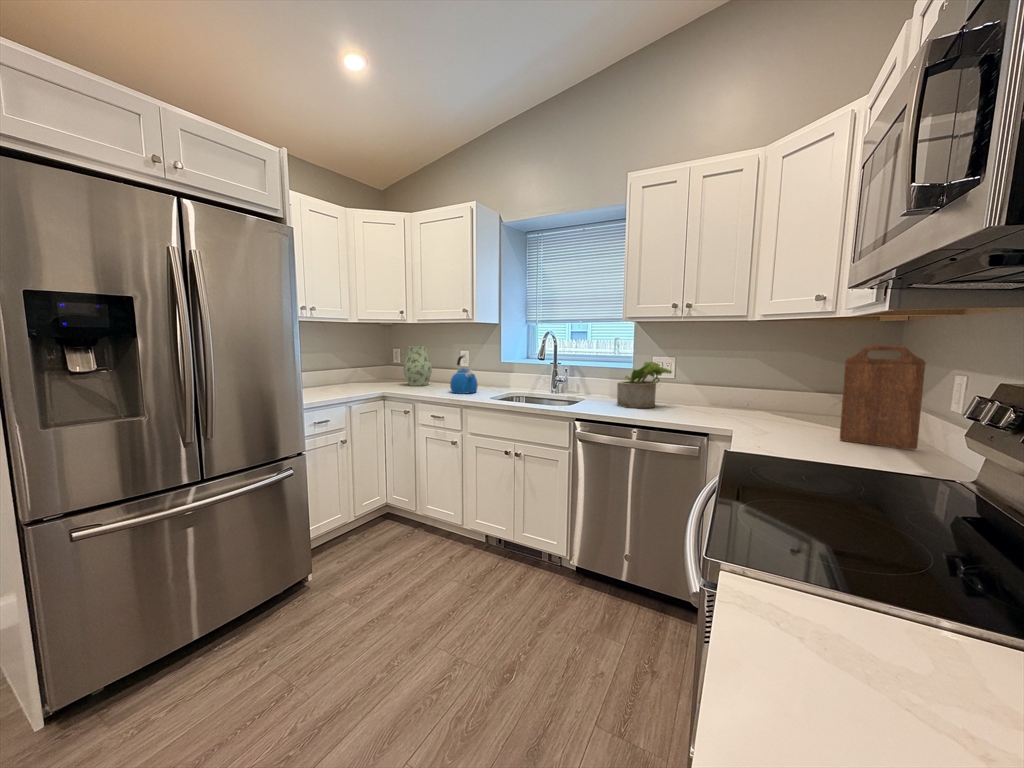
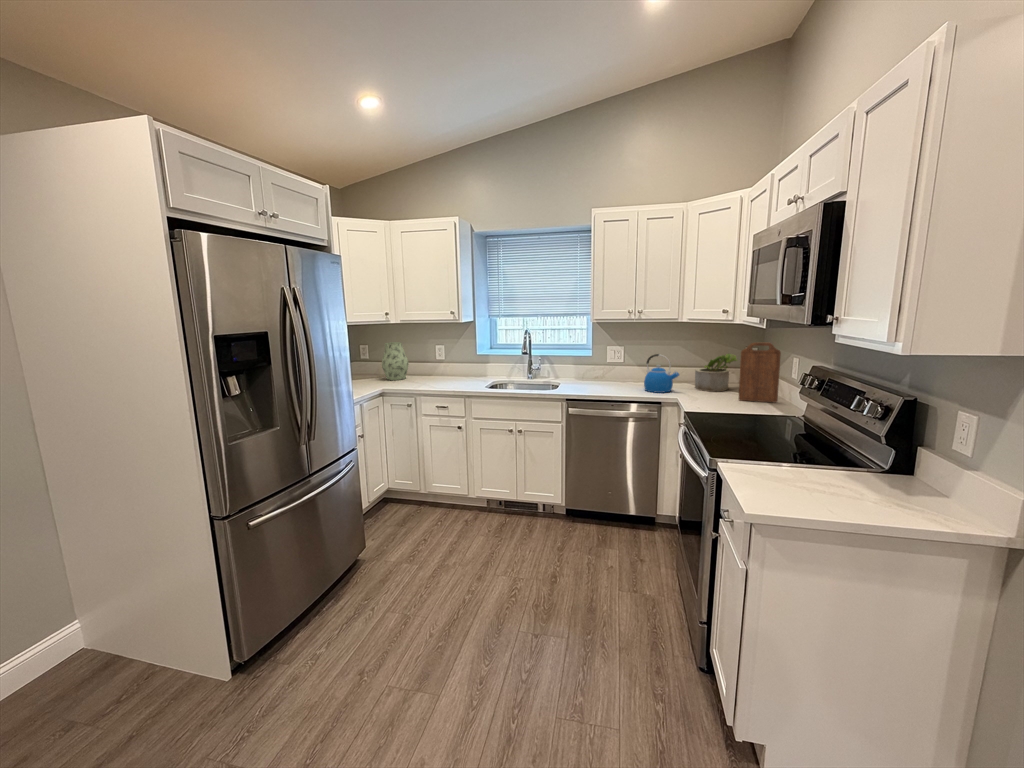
kettle: present [450,356,478,394] -> present [644,354,679,393]
potted plant: present [617,362,672,408] -> present [695,354,737,392]

